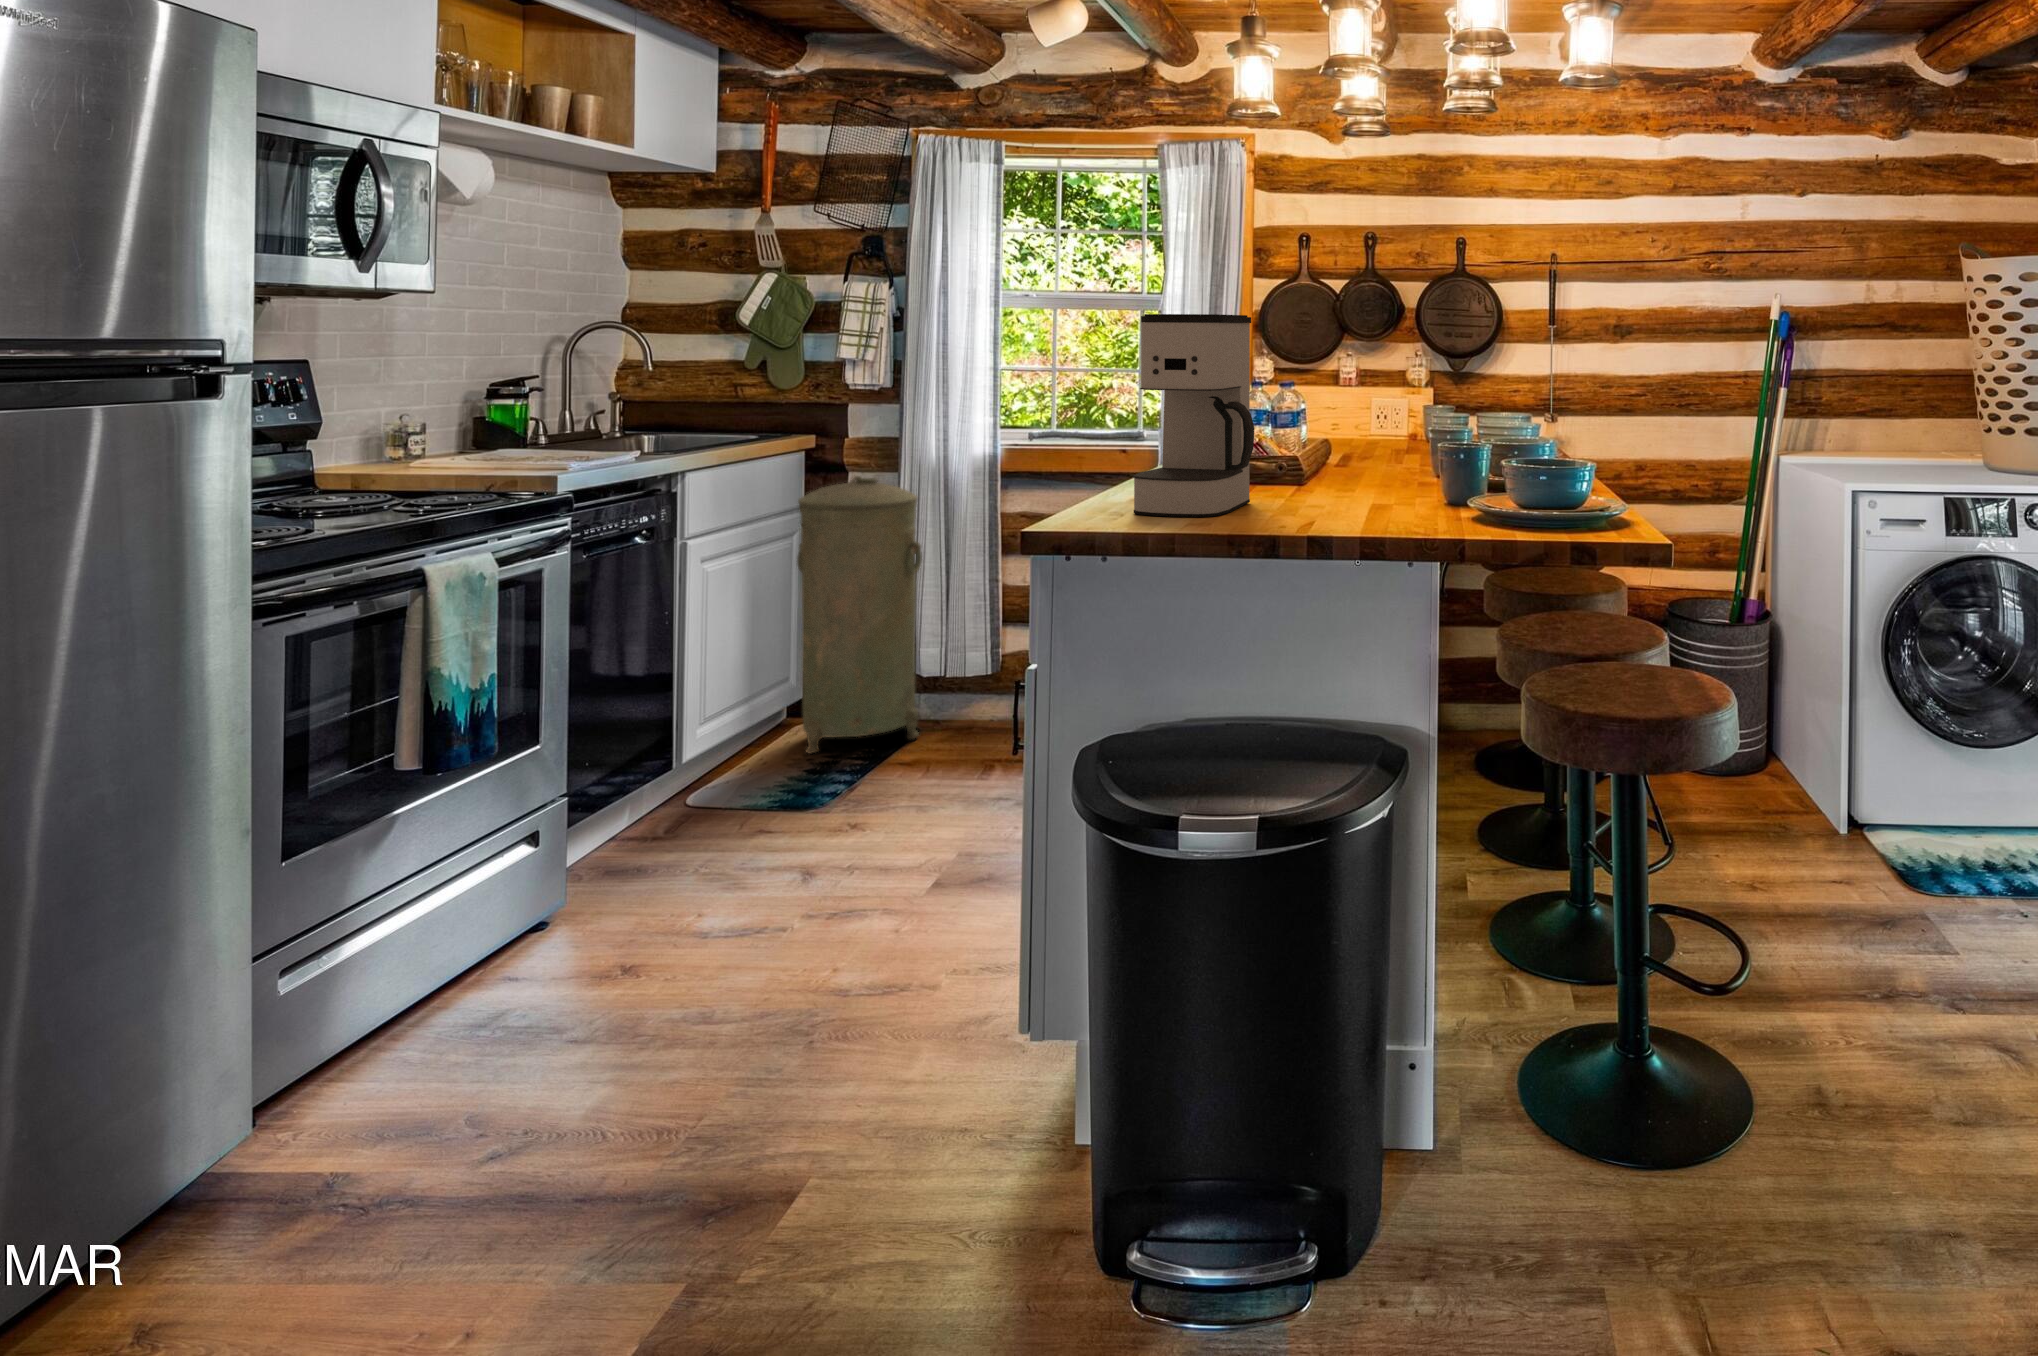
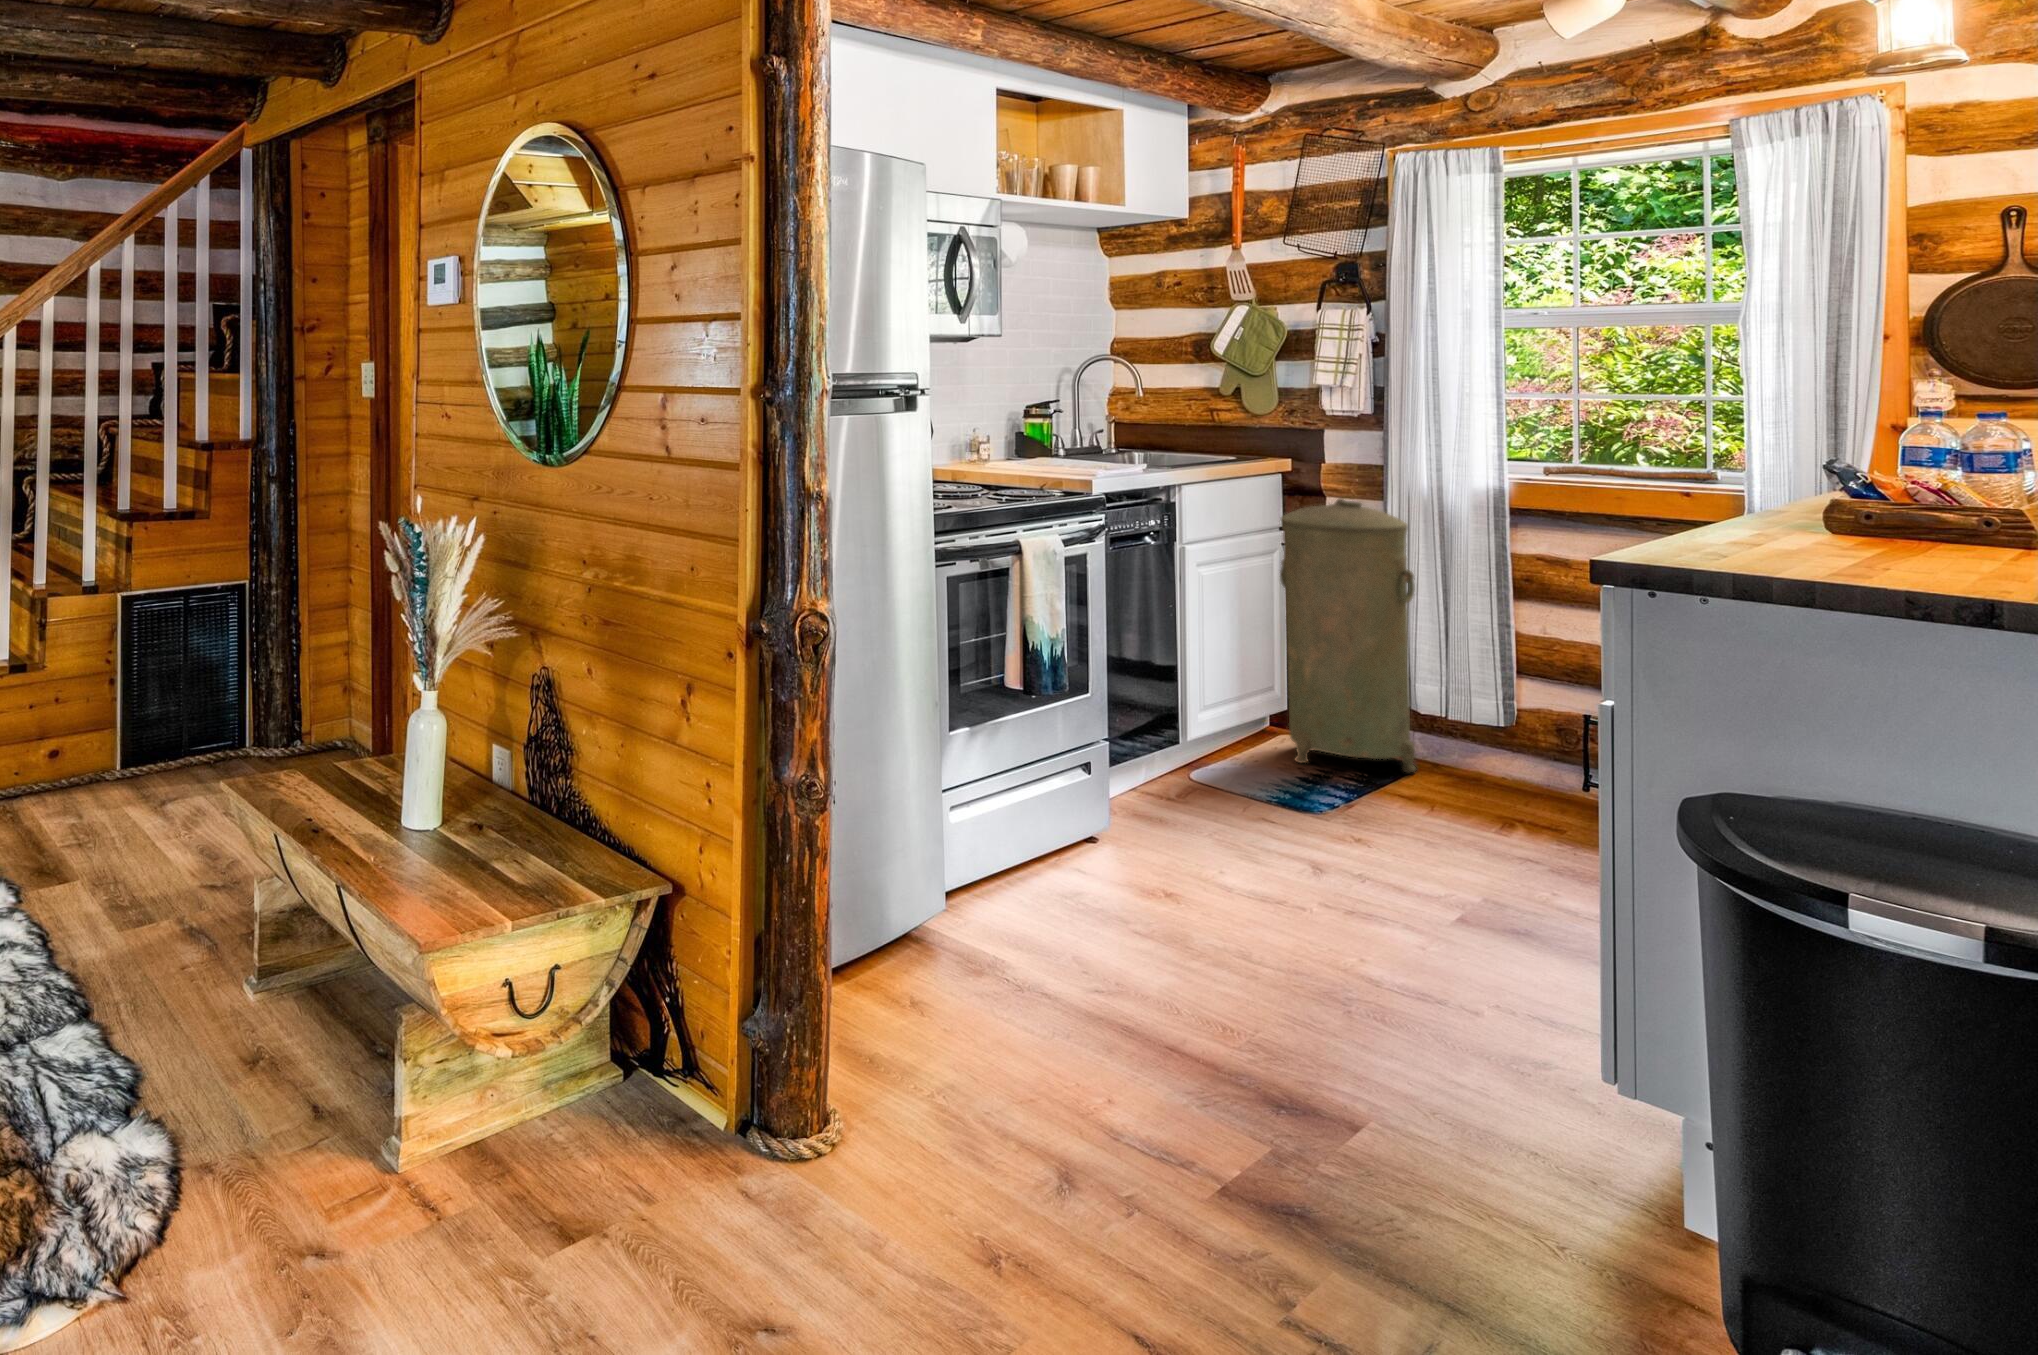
coffee maker: present [1133,314,1254,517] -> none [1749,329,1943,565]

